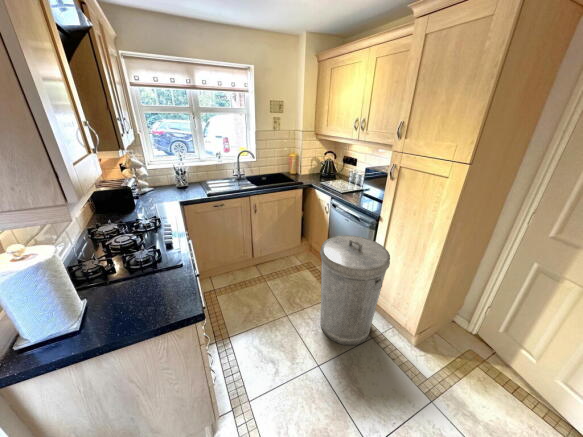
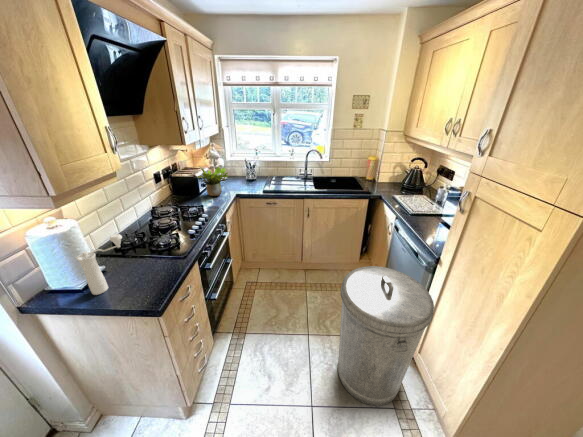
potted plant: none [127,175,170,208] -> present [197,167,228,196]
pepper mill: none [80,251,125,329] -> present [76,234,122,295]

